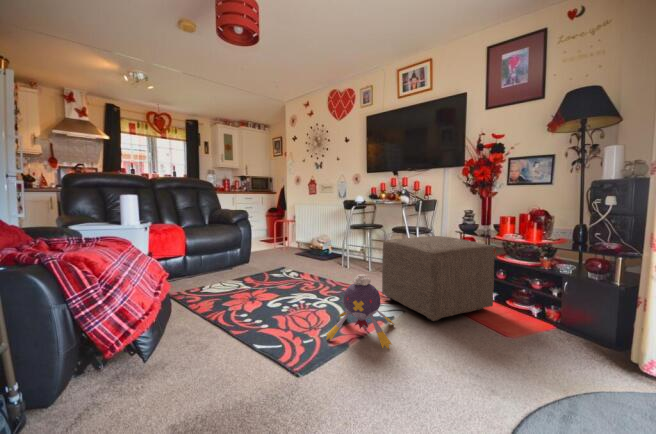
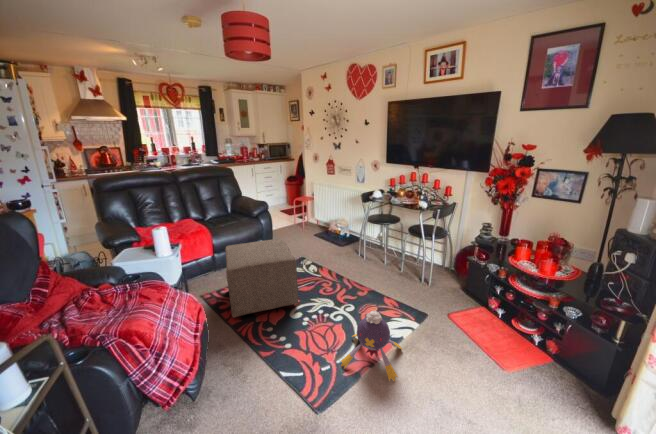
ottoman: present [382,236,494,321] -> present [225,239,298,318]

